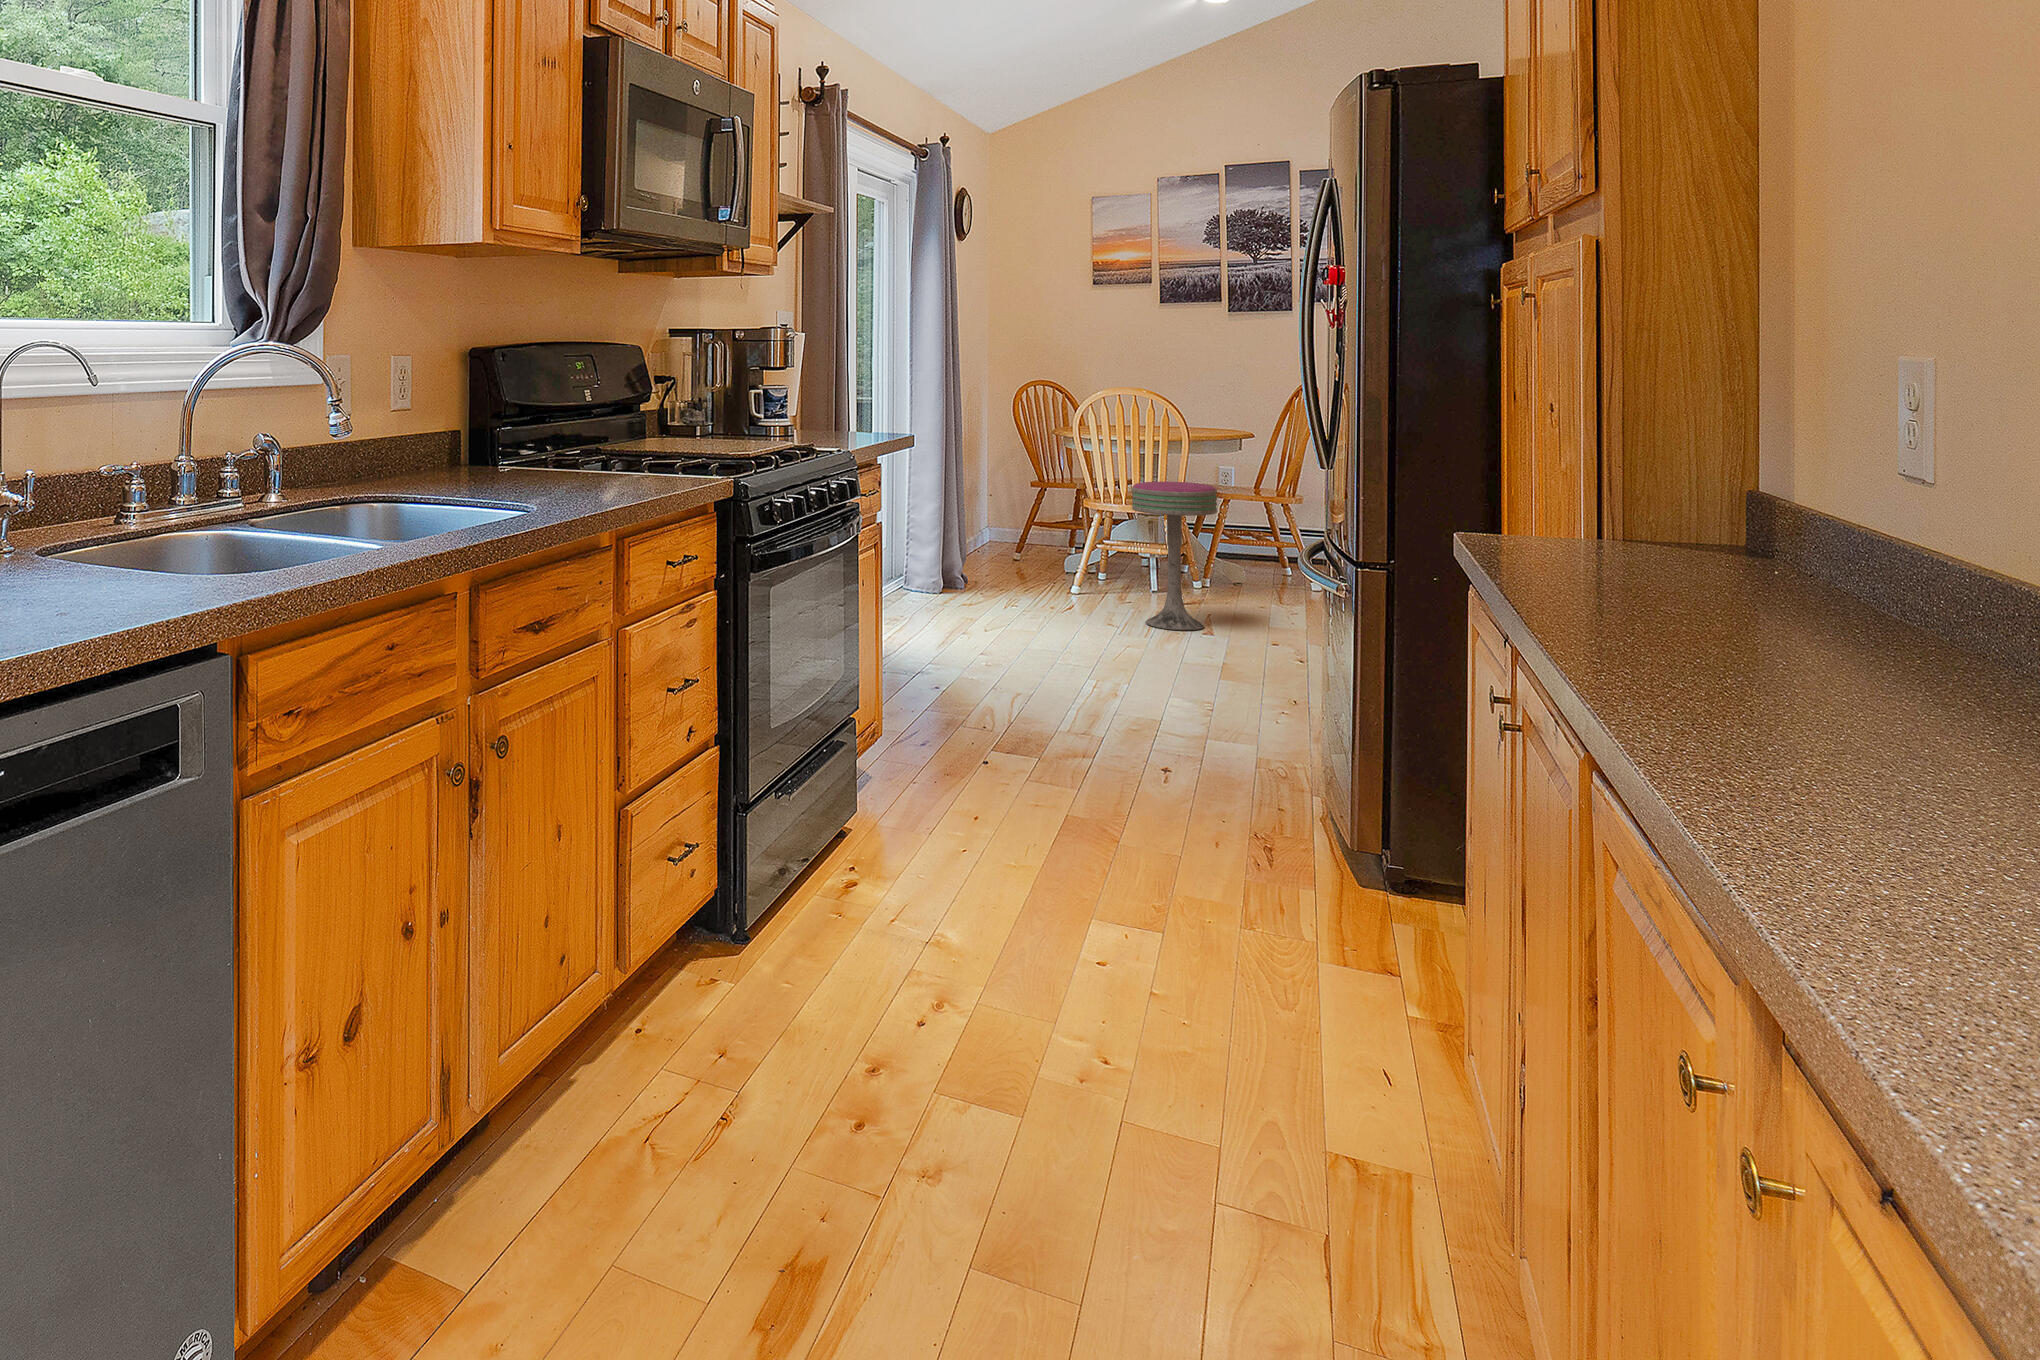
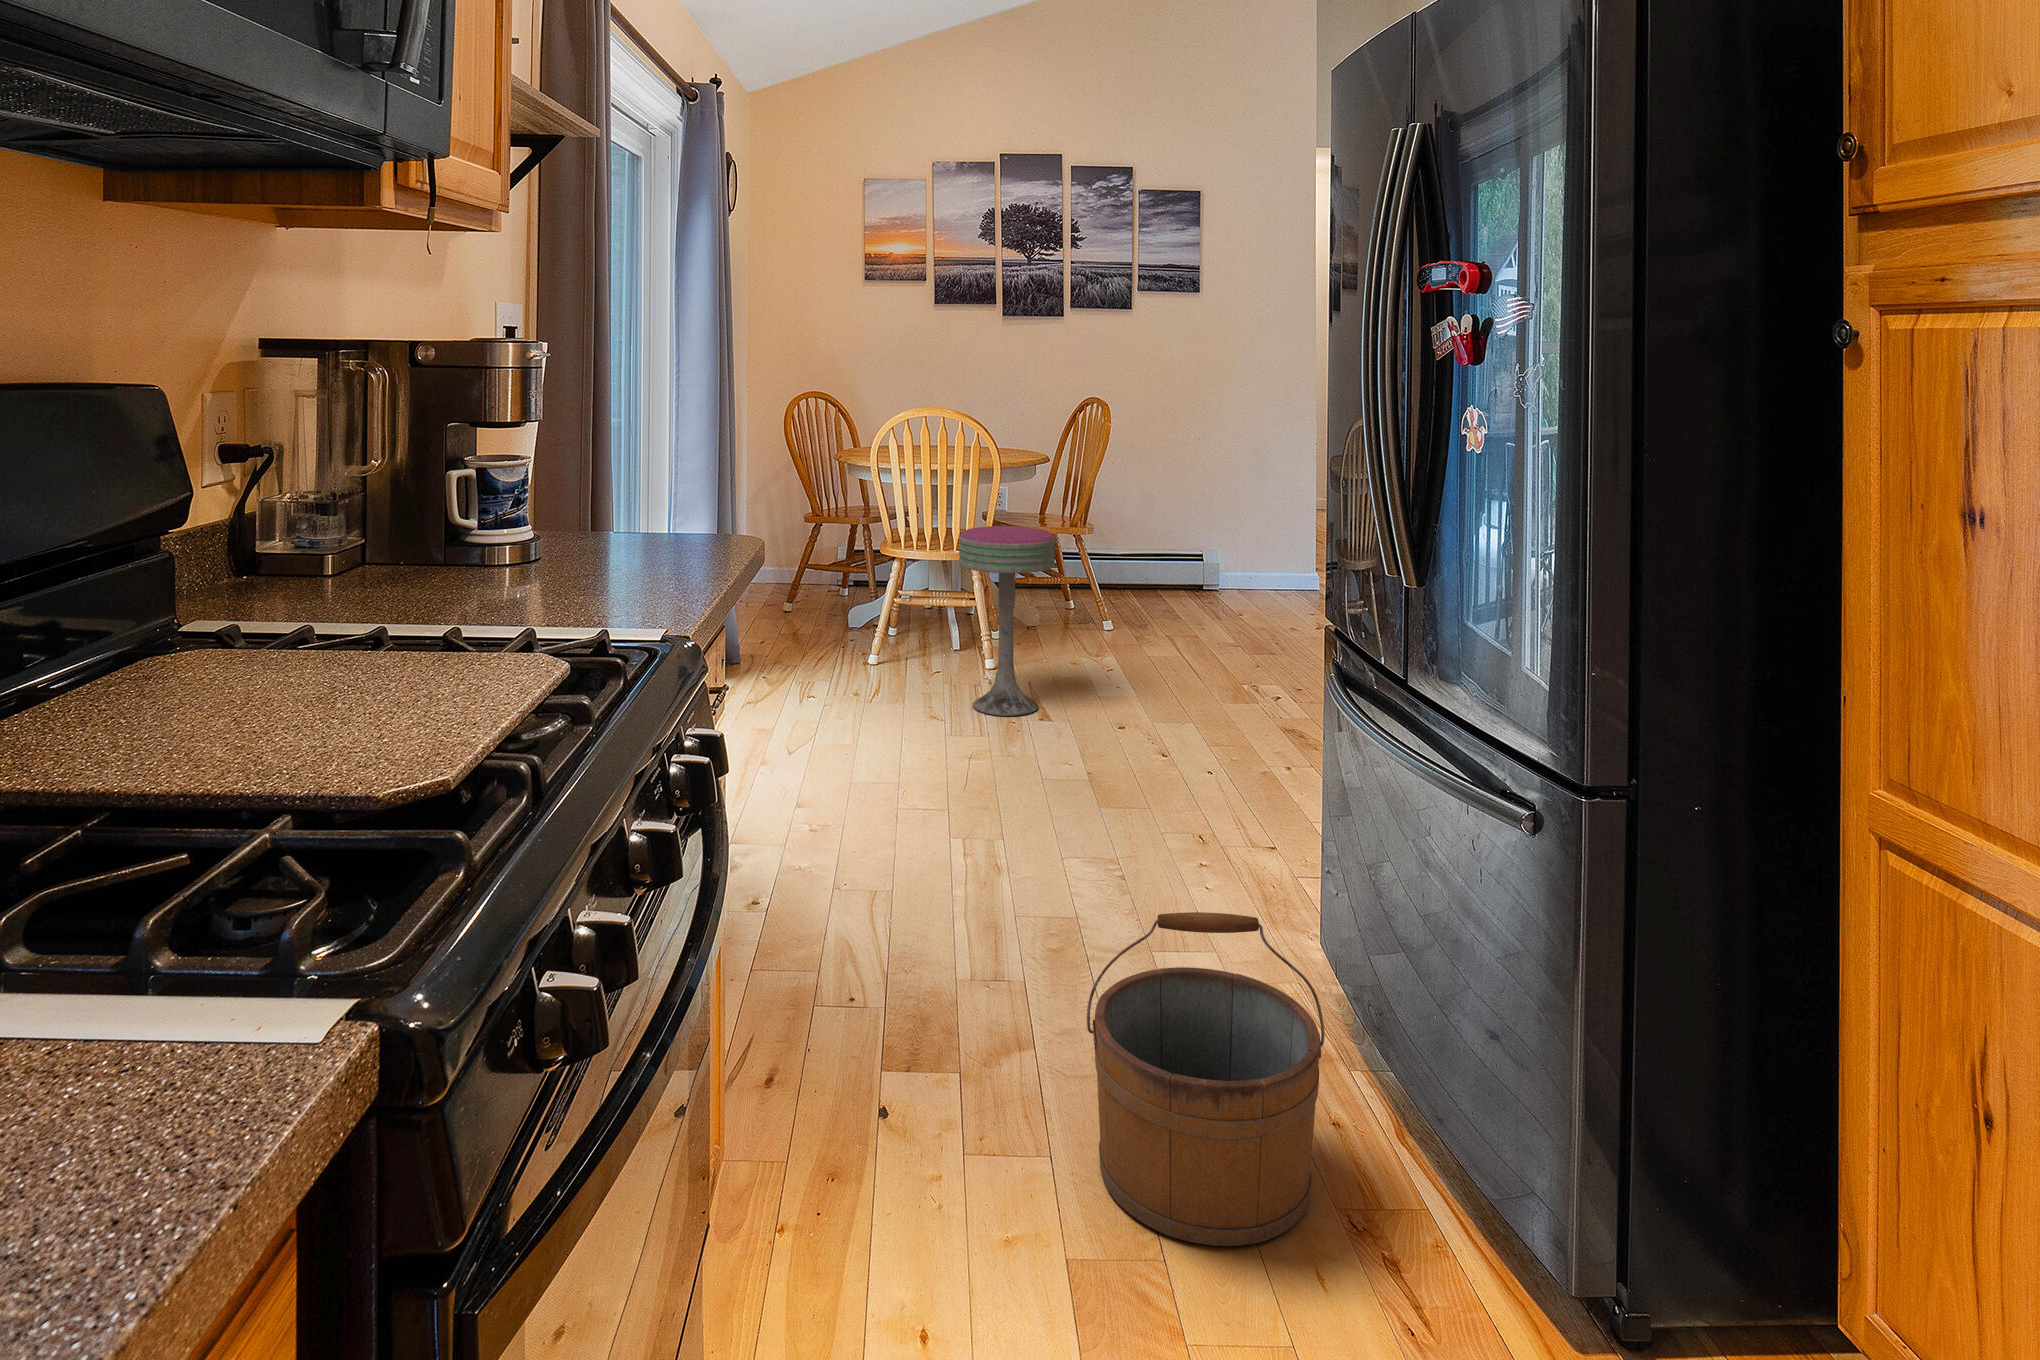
bucket: none [1089,646,1234,820] -> present [1087,912,1325,1246]

